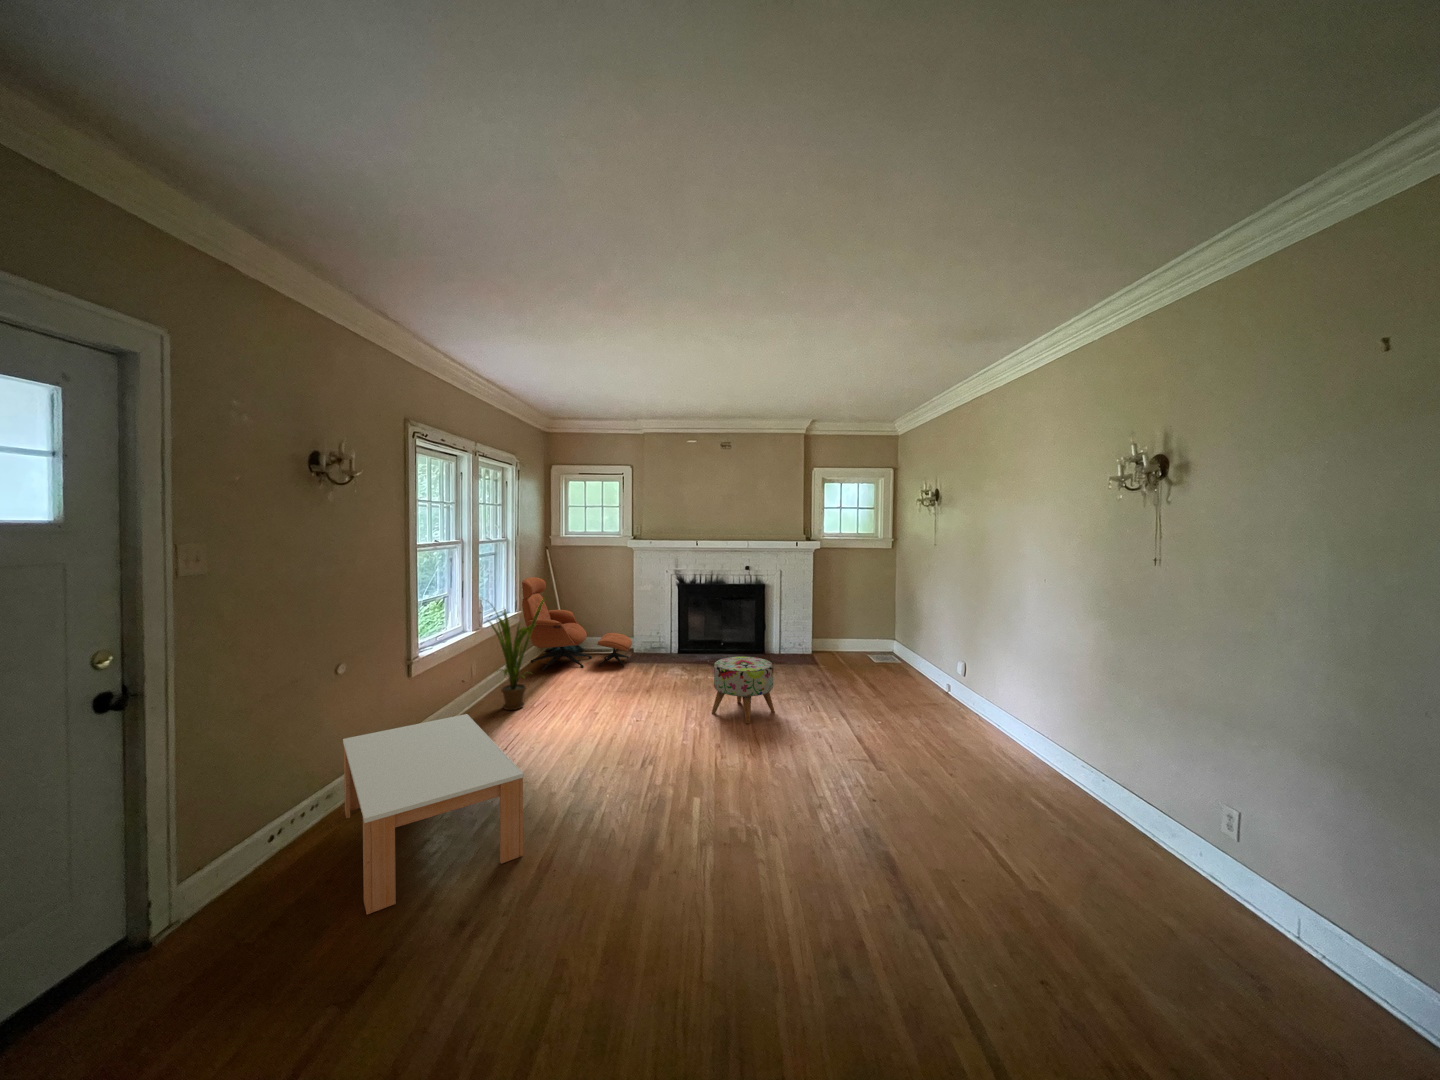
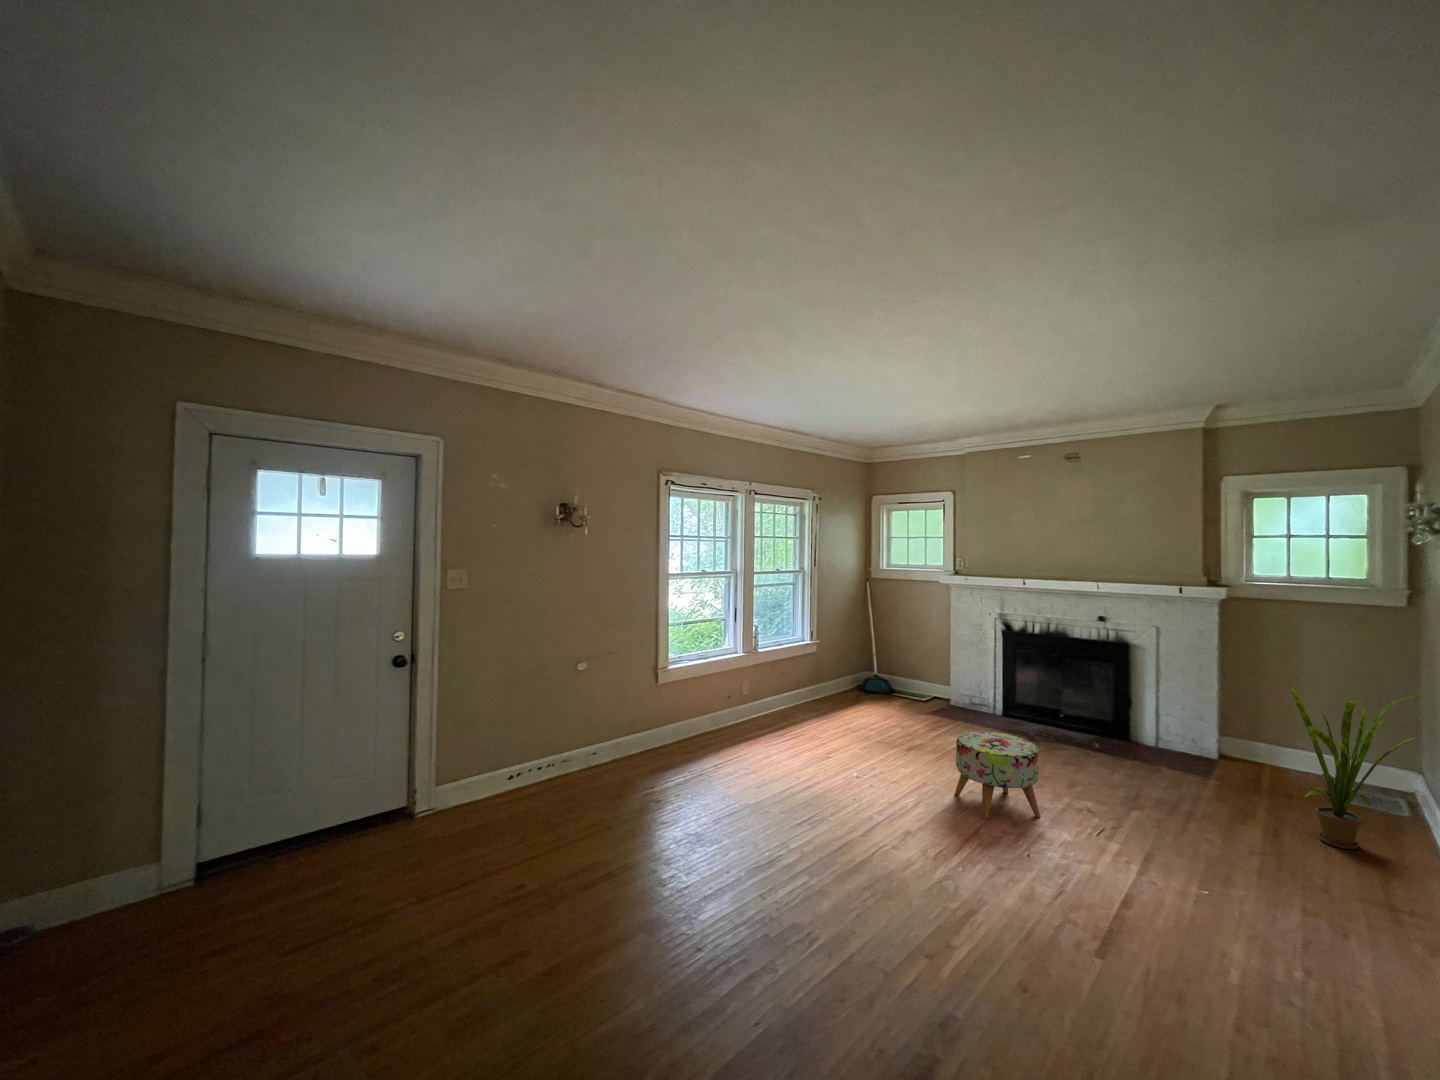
lounge chair: present [522,577,632,671] -> none [821,608,938,718]
house plant: present [489,598,545,710] -> present [1289,685,1421,849]
coffee table: present [343,714,524,914] -> none [550,721,686,848]

